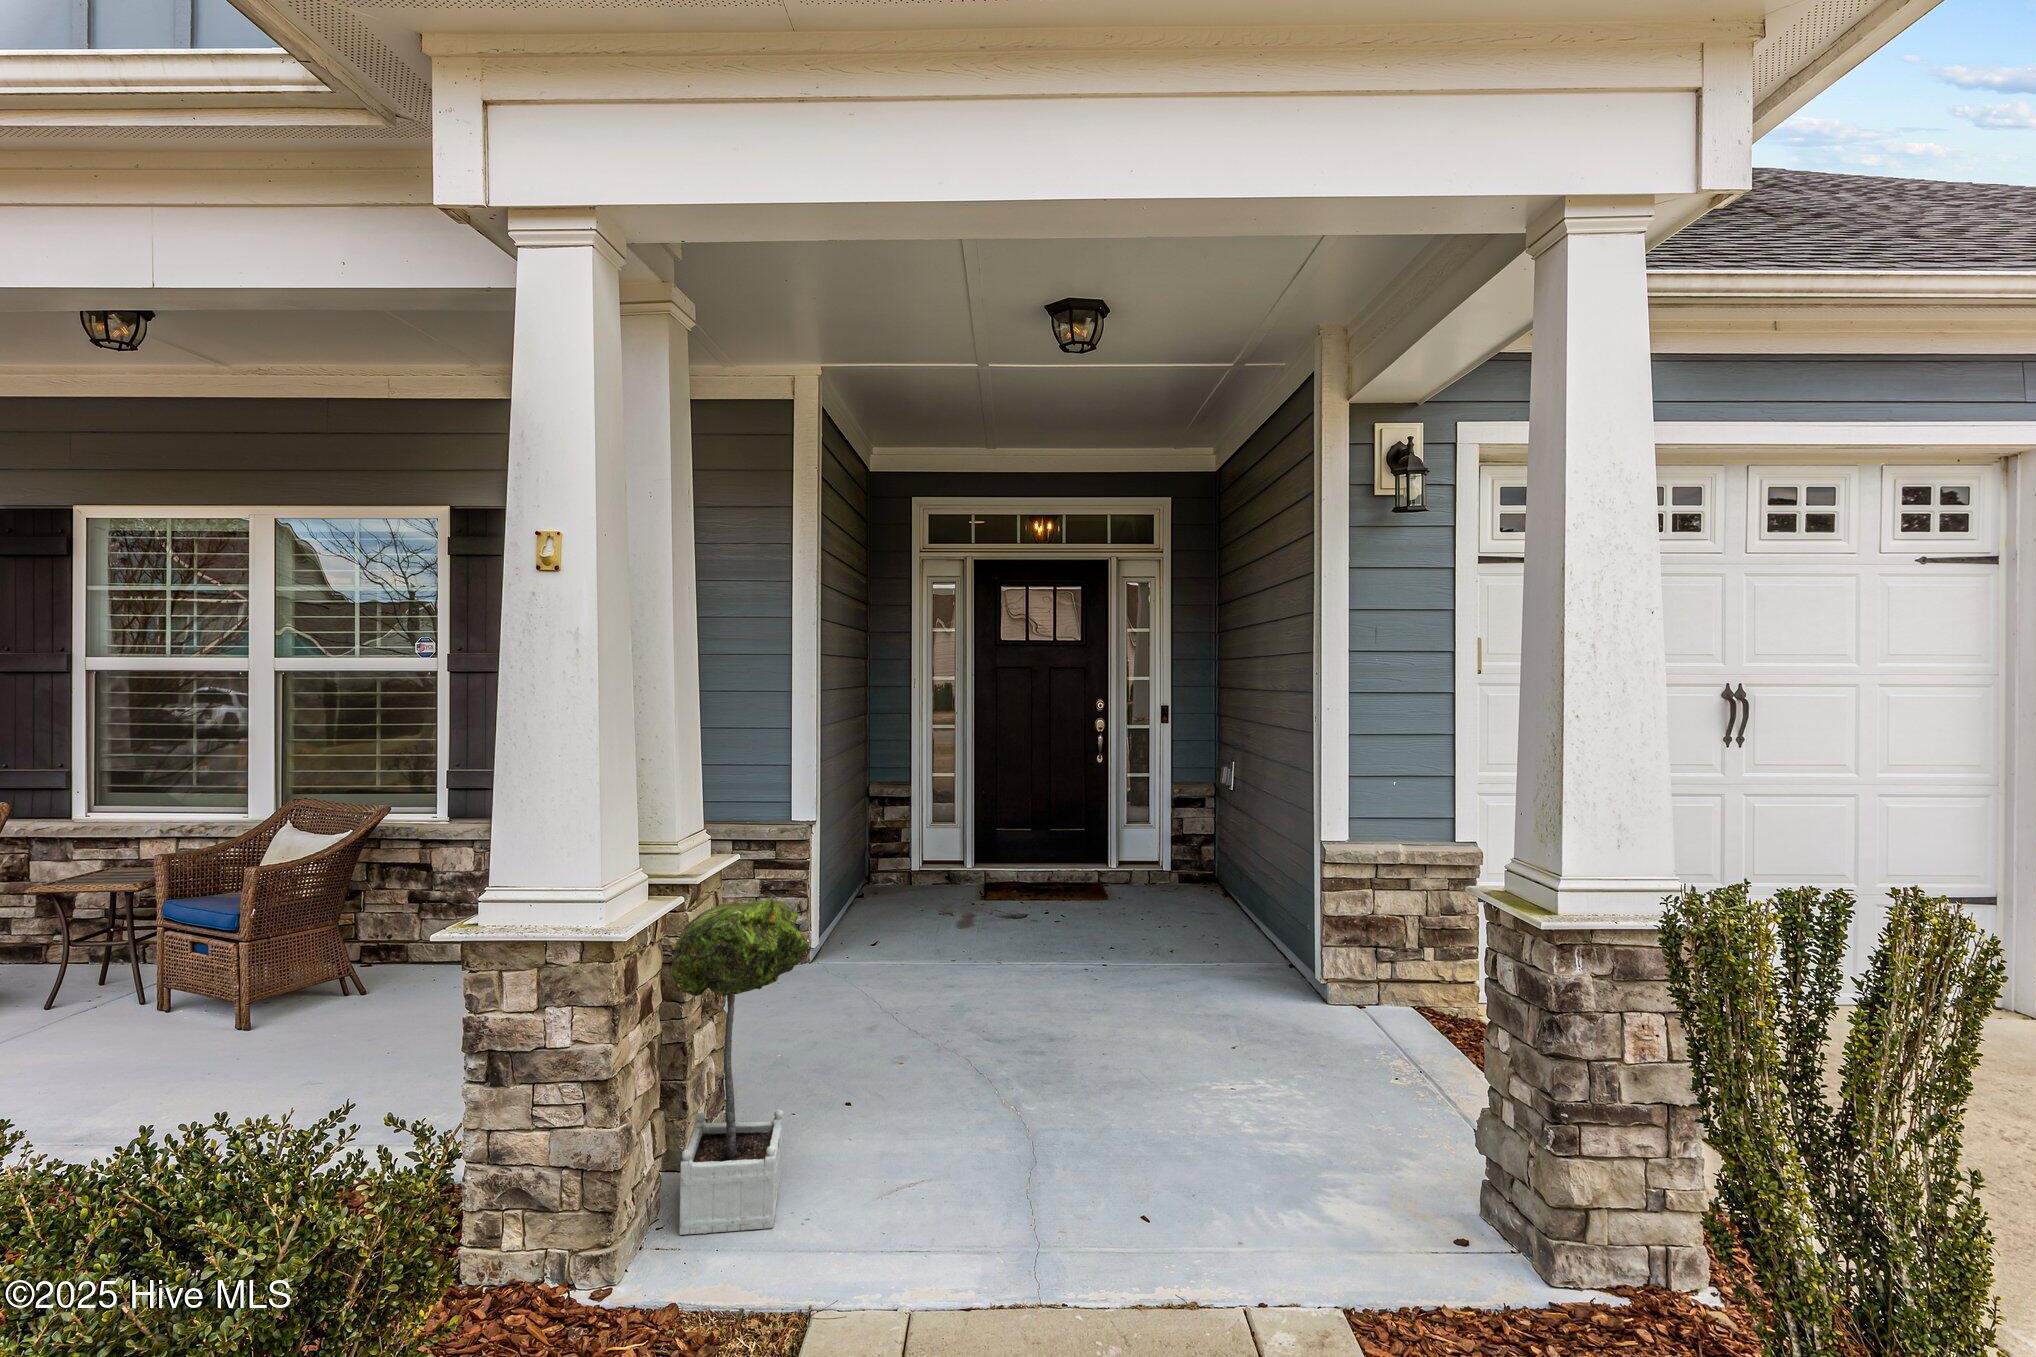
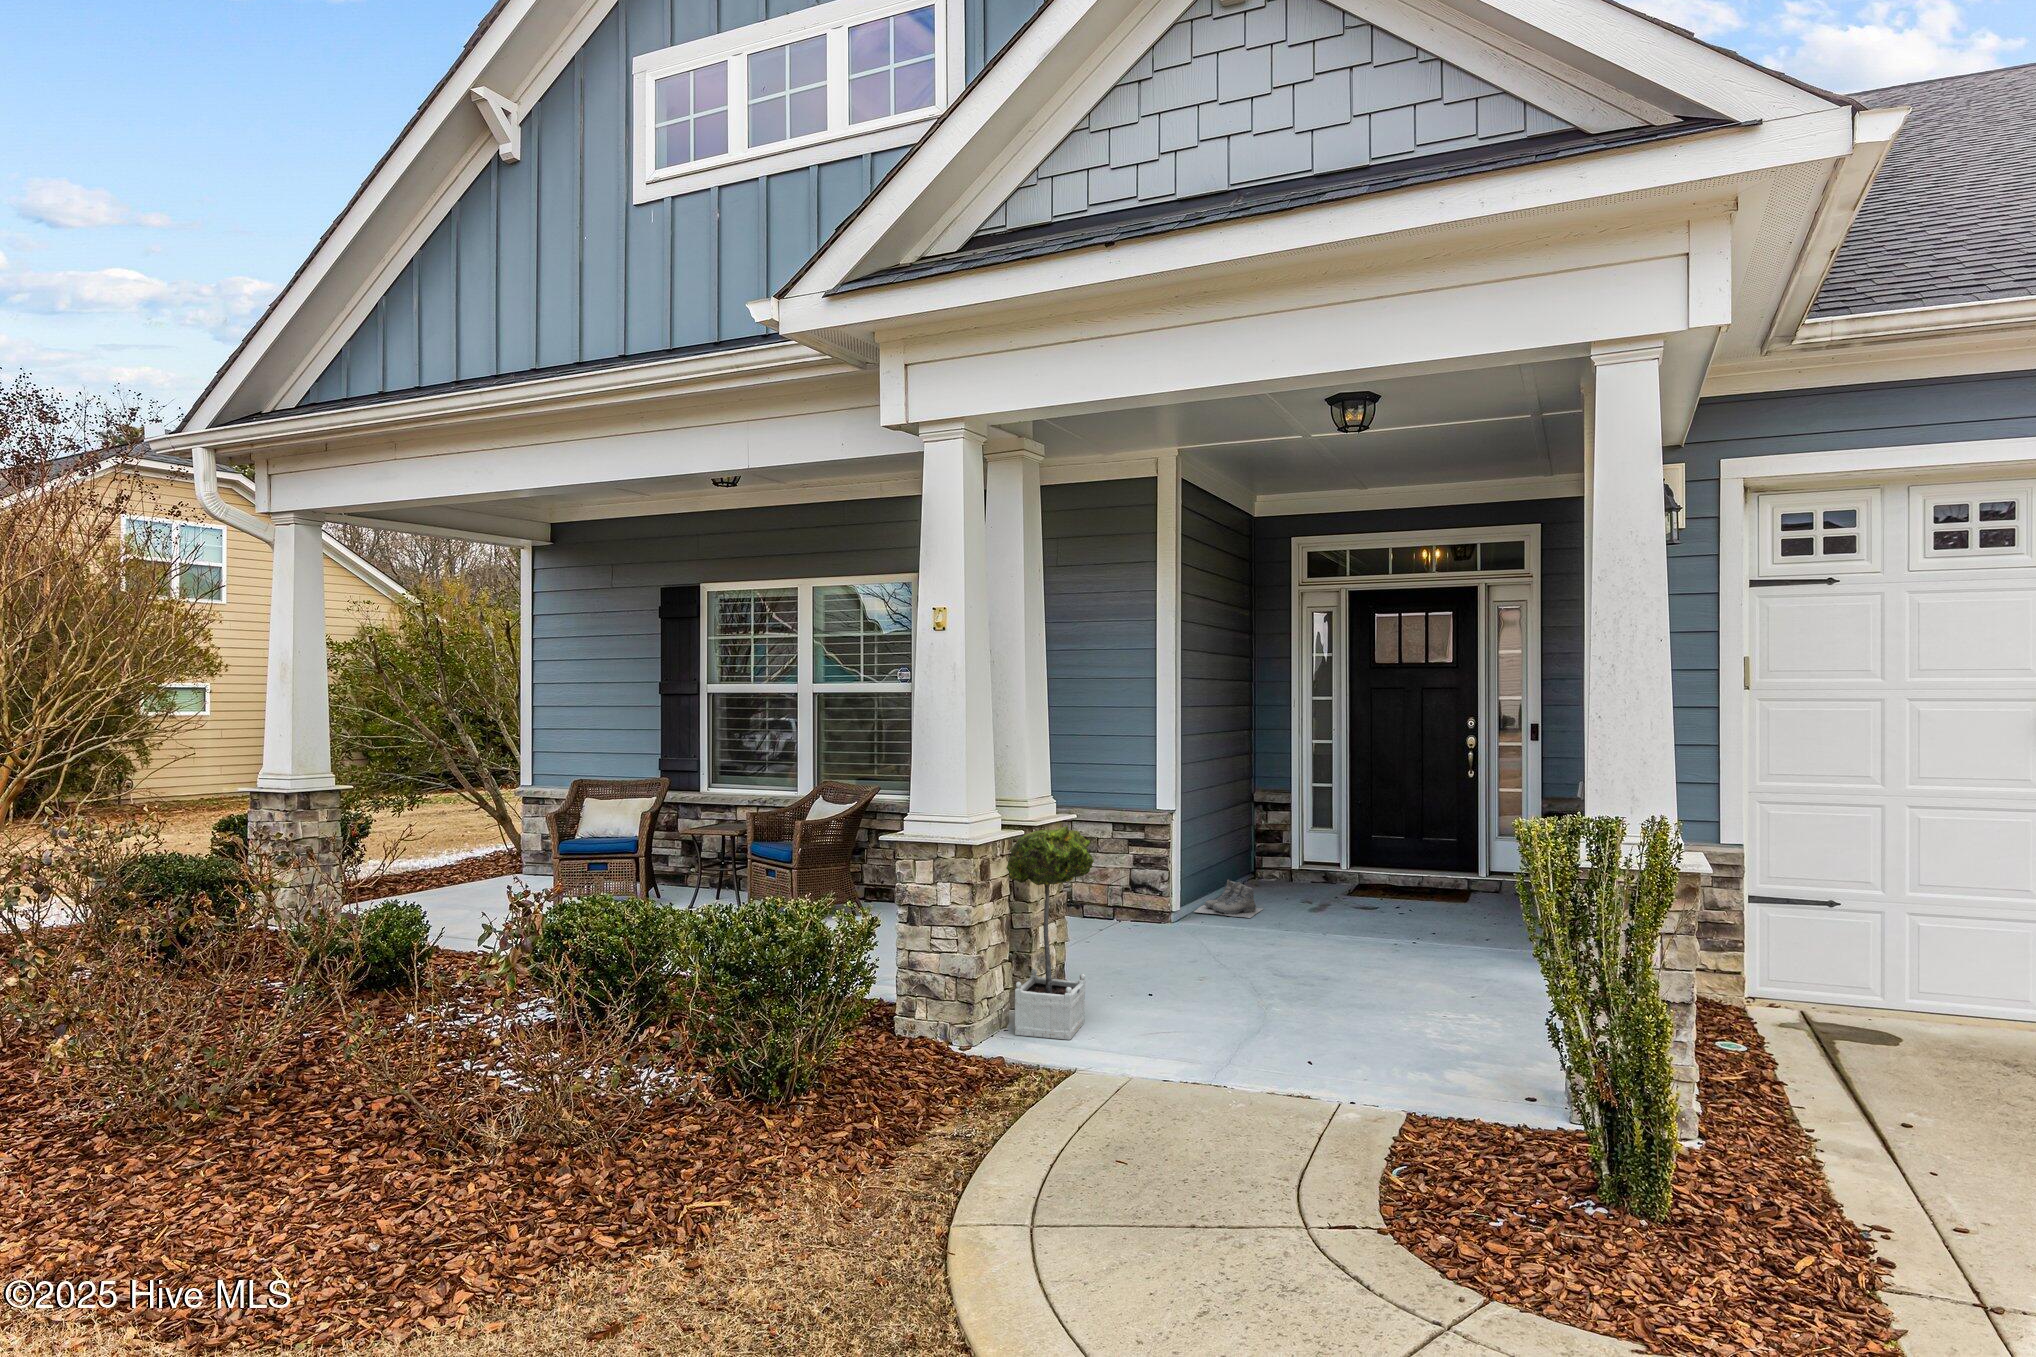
boots: none [835,896,912,943] -> present [1194,879,1263,918]

